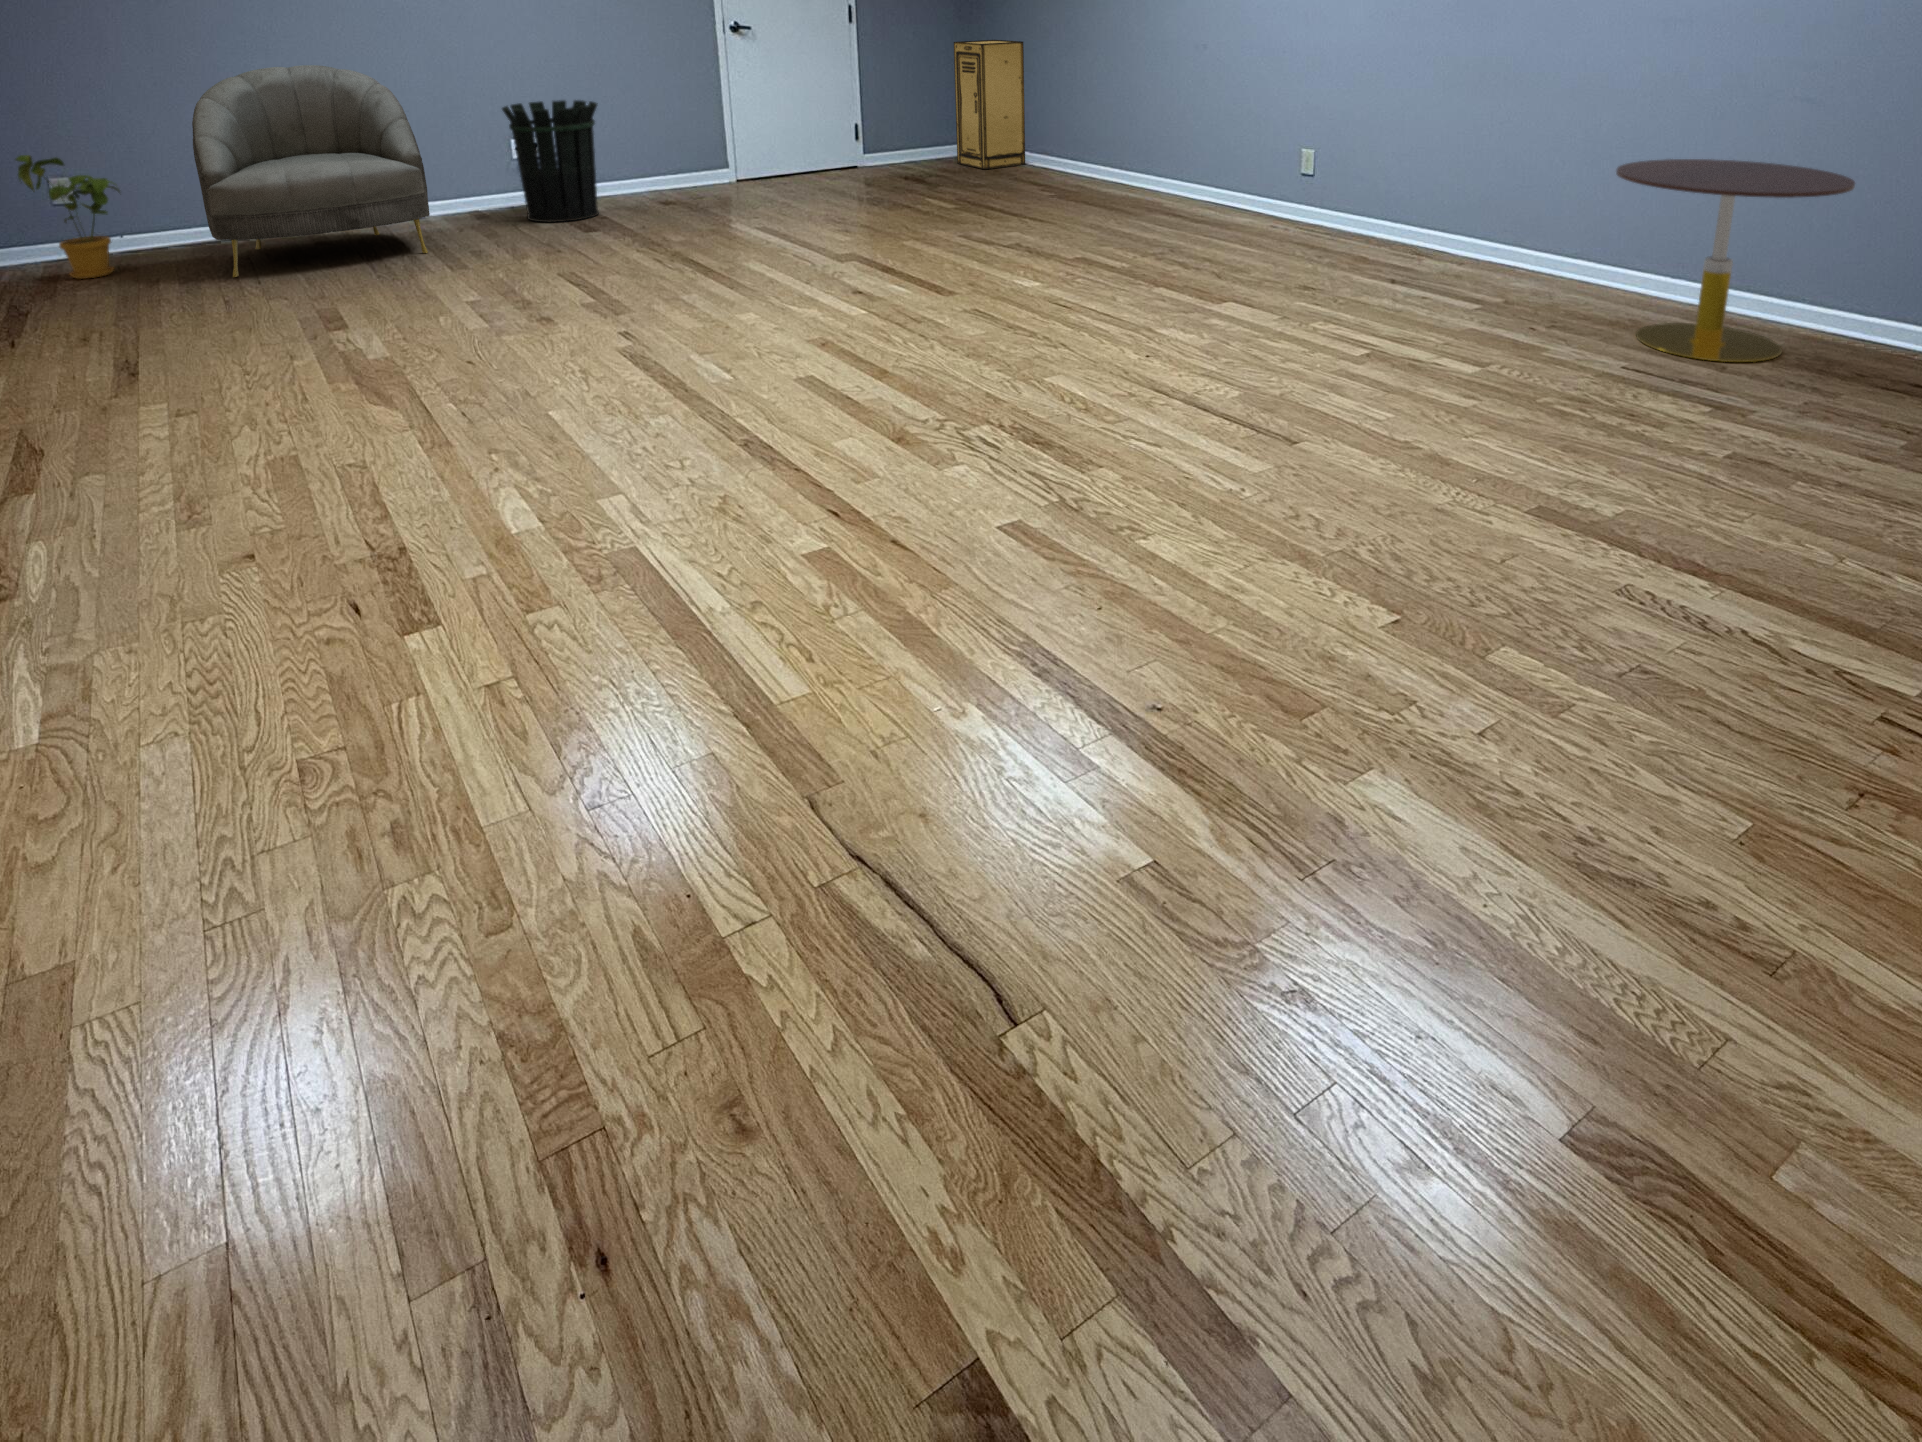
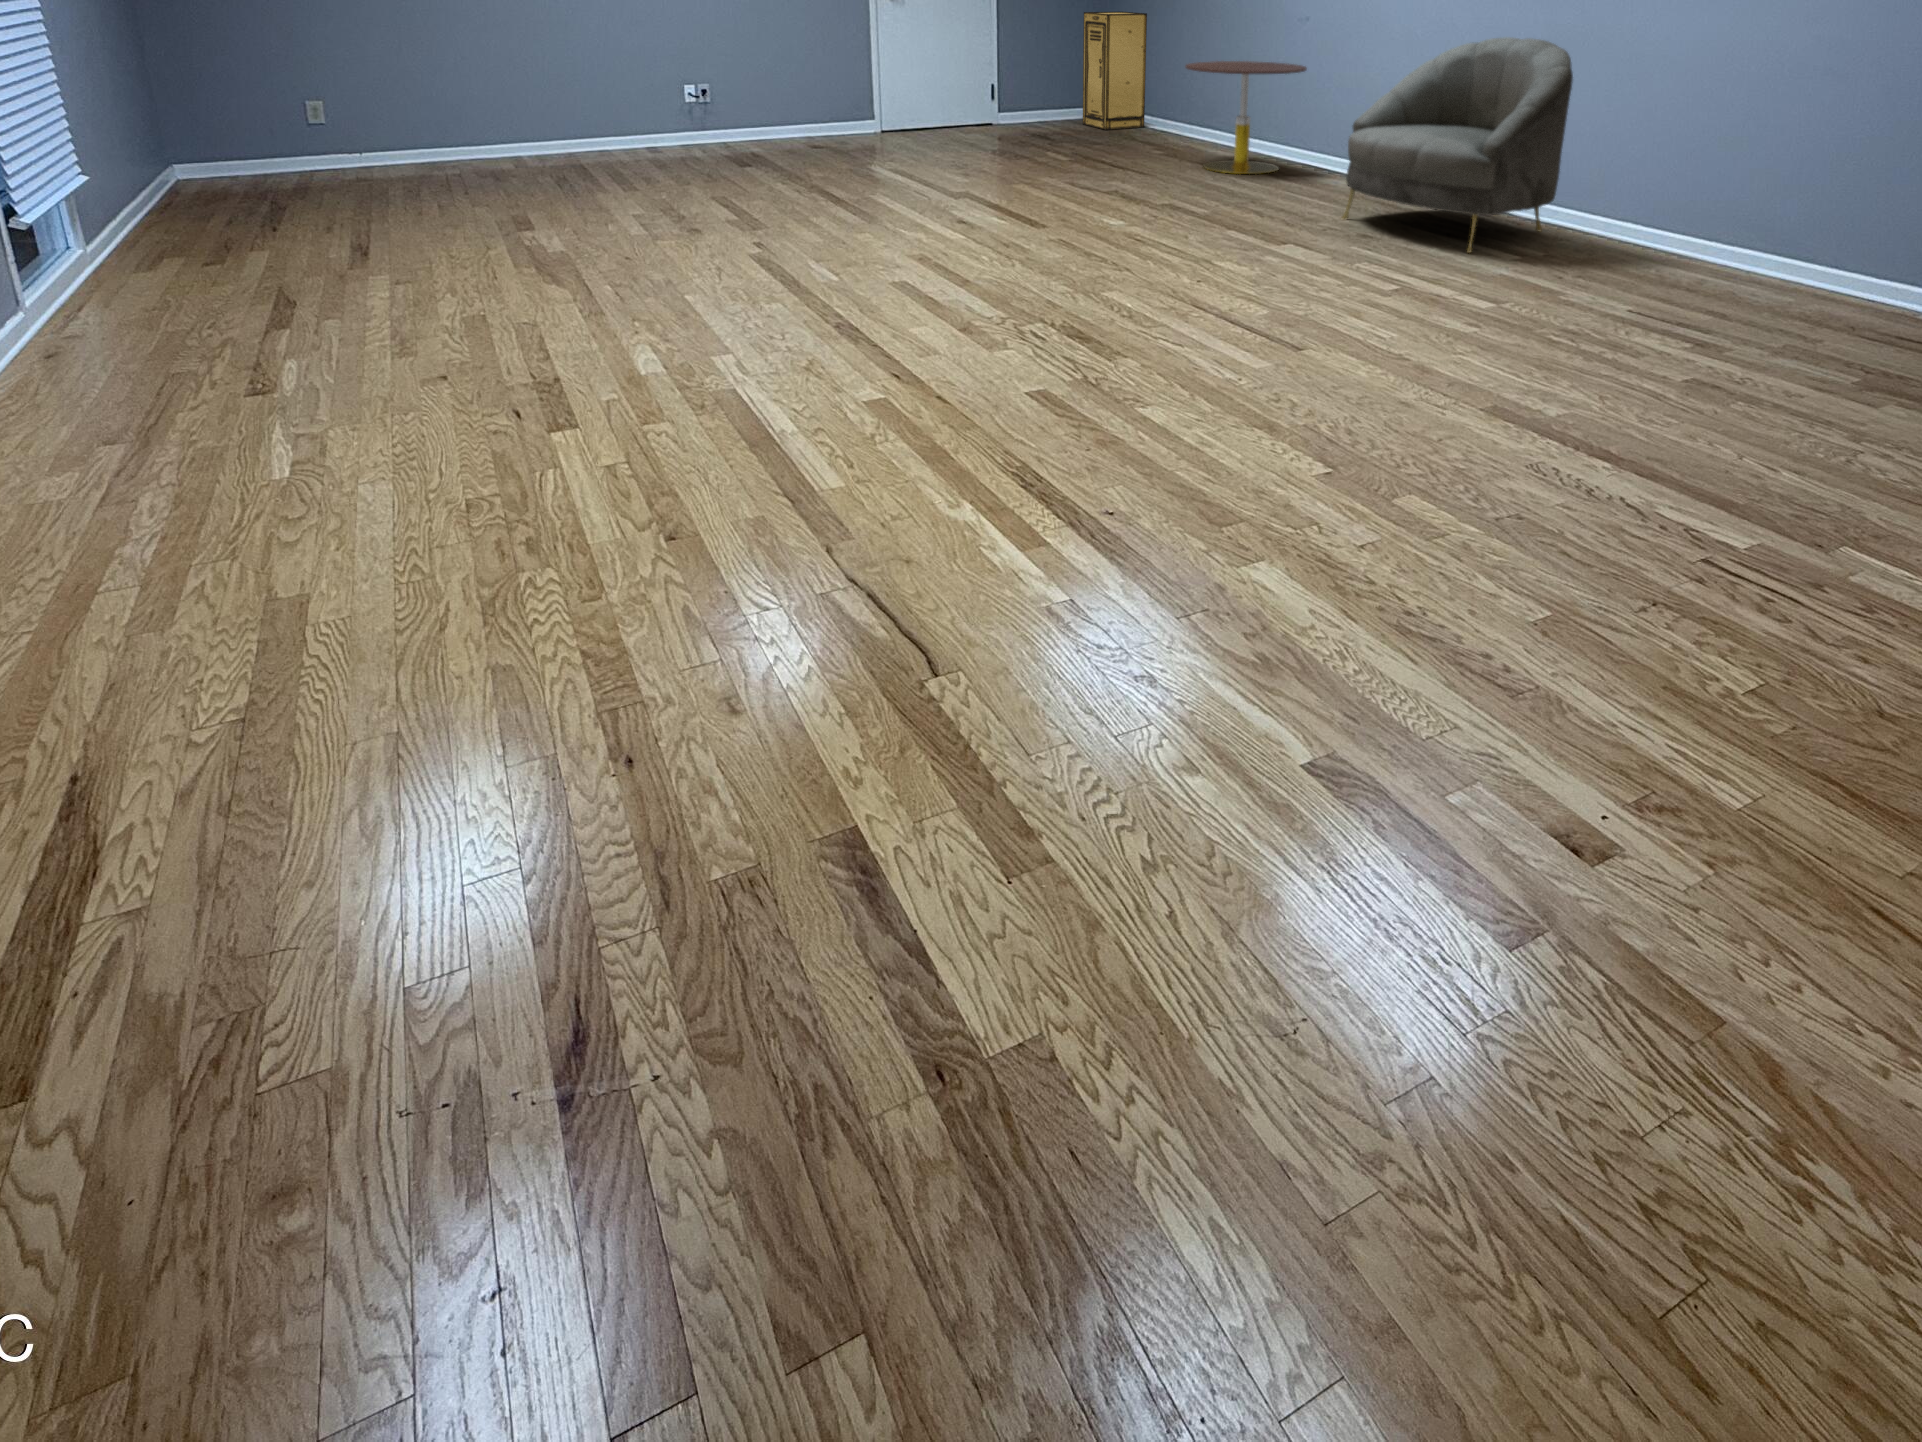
armchair: present [192,65,430,277] -> present [1343,37,1573,253]
waste bin: present [502,100,599,222] -> none [679,51,761,157]
house plant: present [16,155,120,279] -> none [285,77,367,183]
side table: present [1616,159,1855,362] -> present [1186,61,1307,174]

